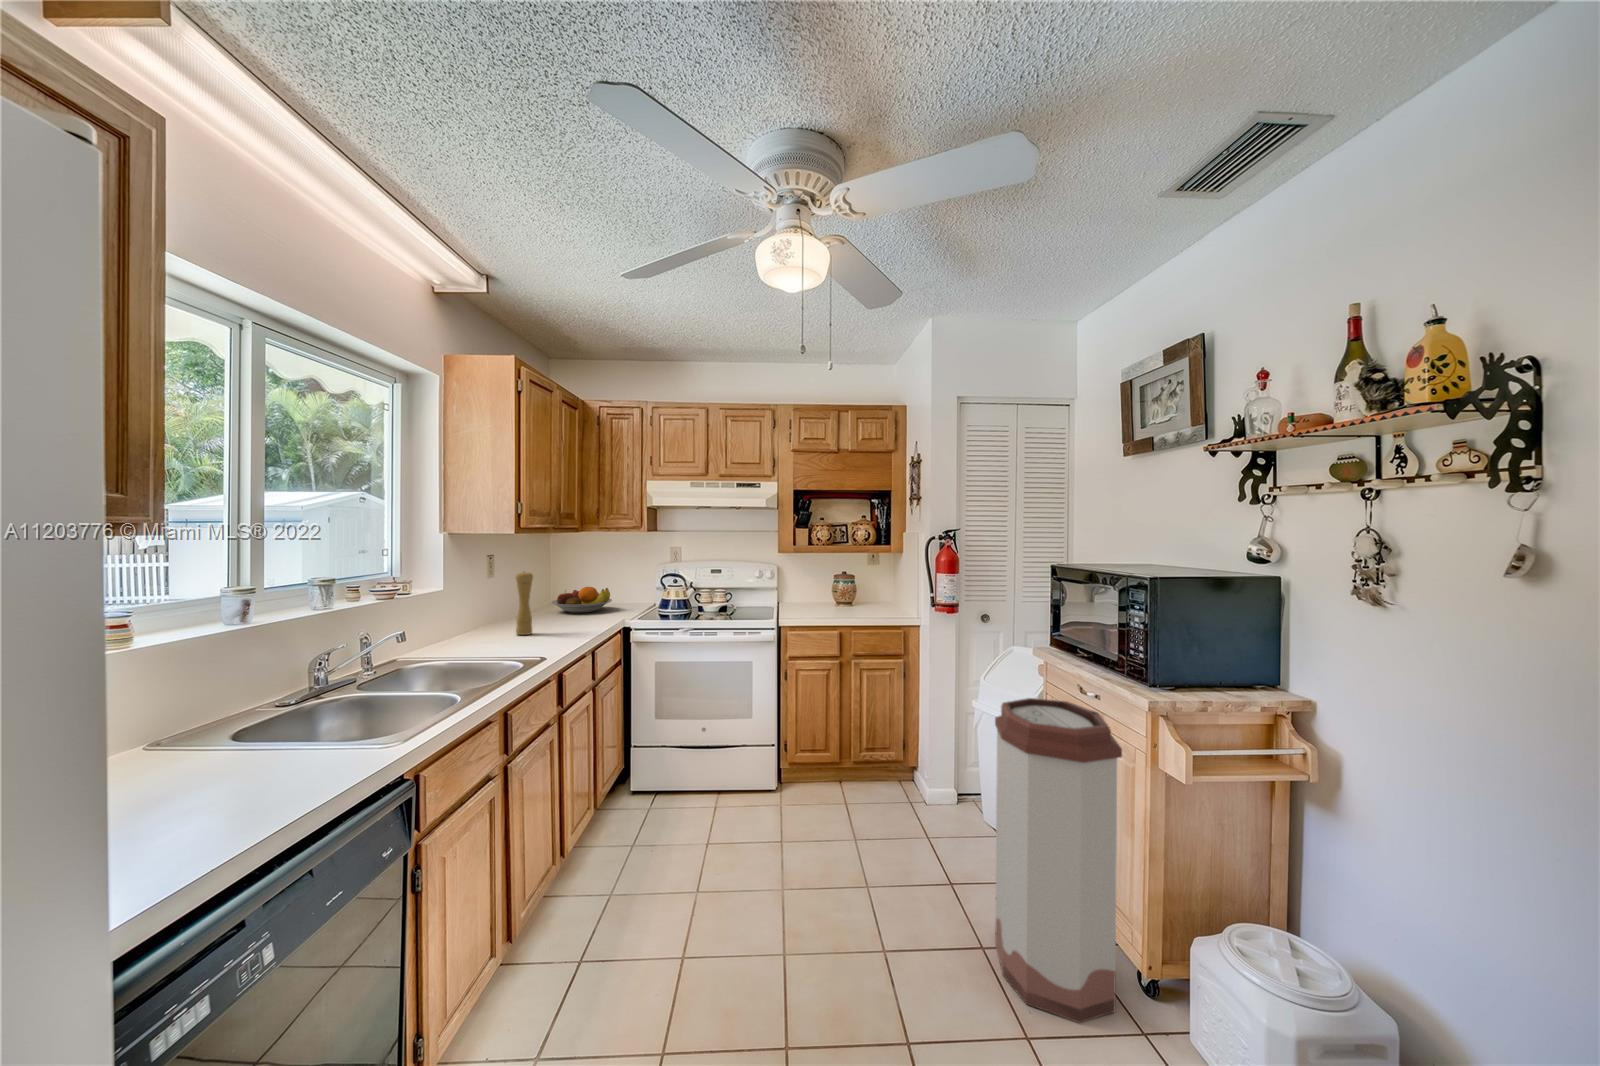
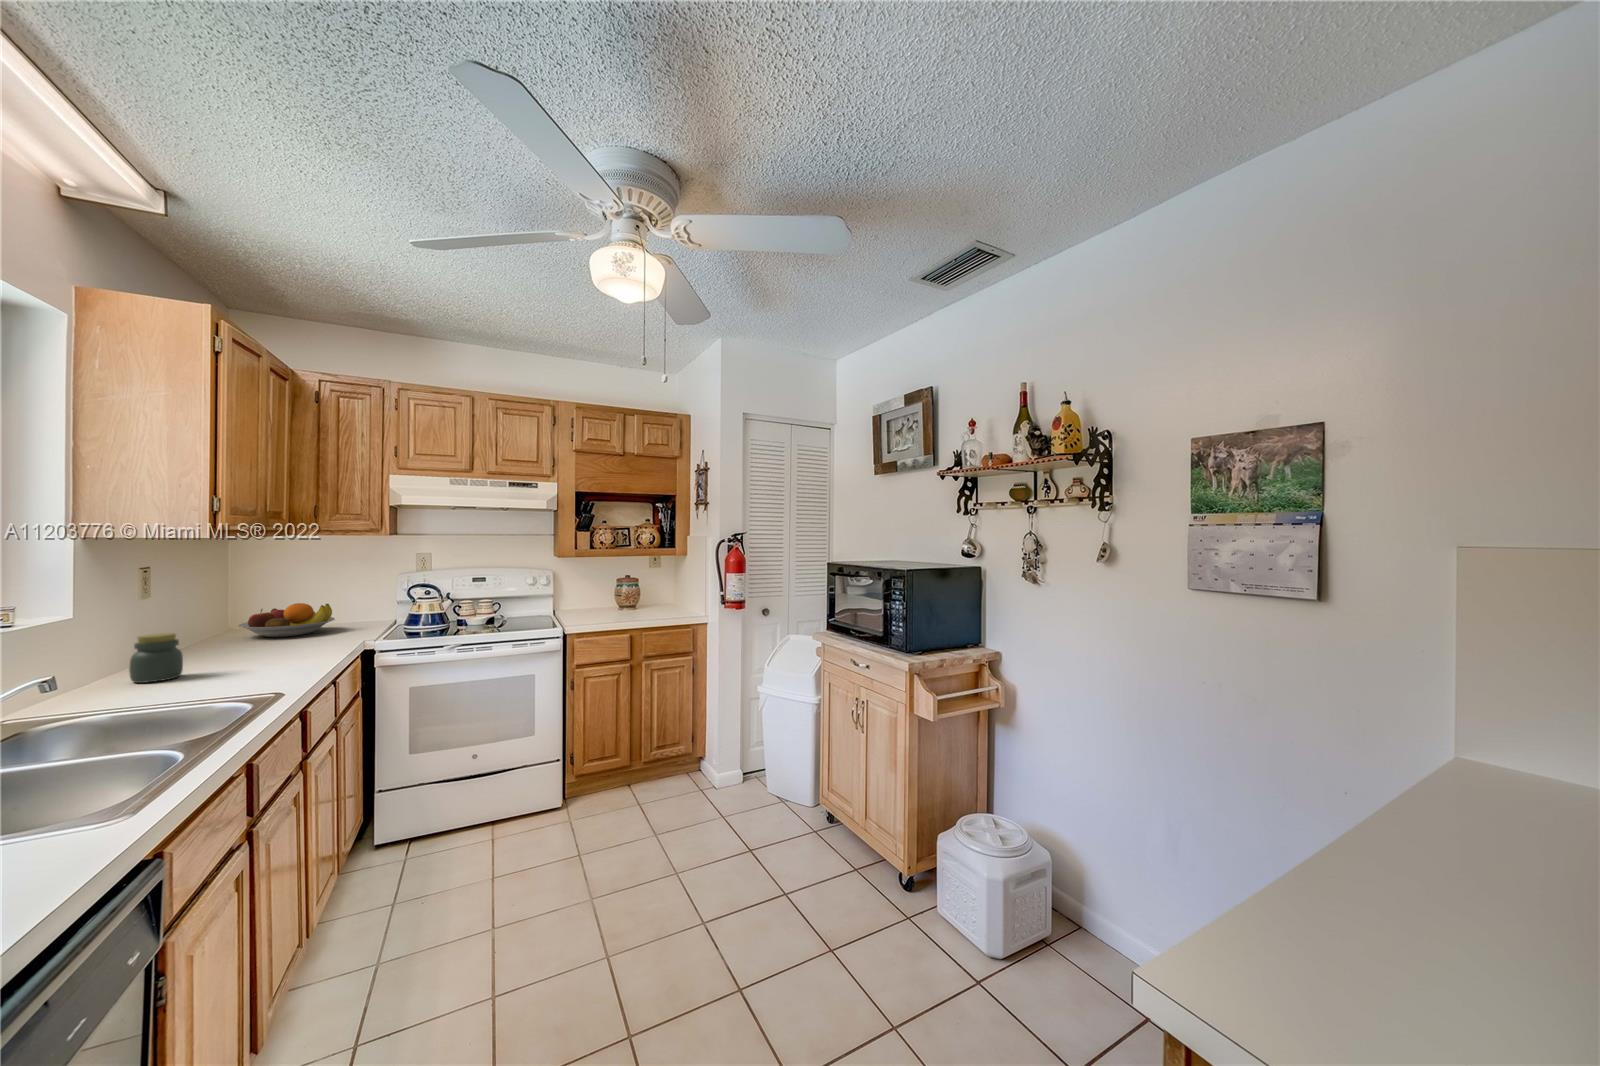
pepper mill: present [516,572,533,635] -> none [203,586,233,669]
jar: none [472,606,502,642] -> present [129,633,183,683]
trash can: present [995,698,1122,1023] -> none [794,673,892,927]

